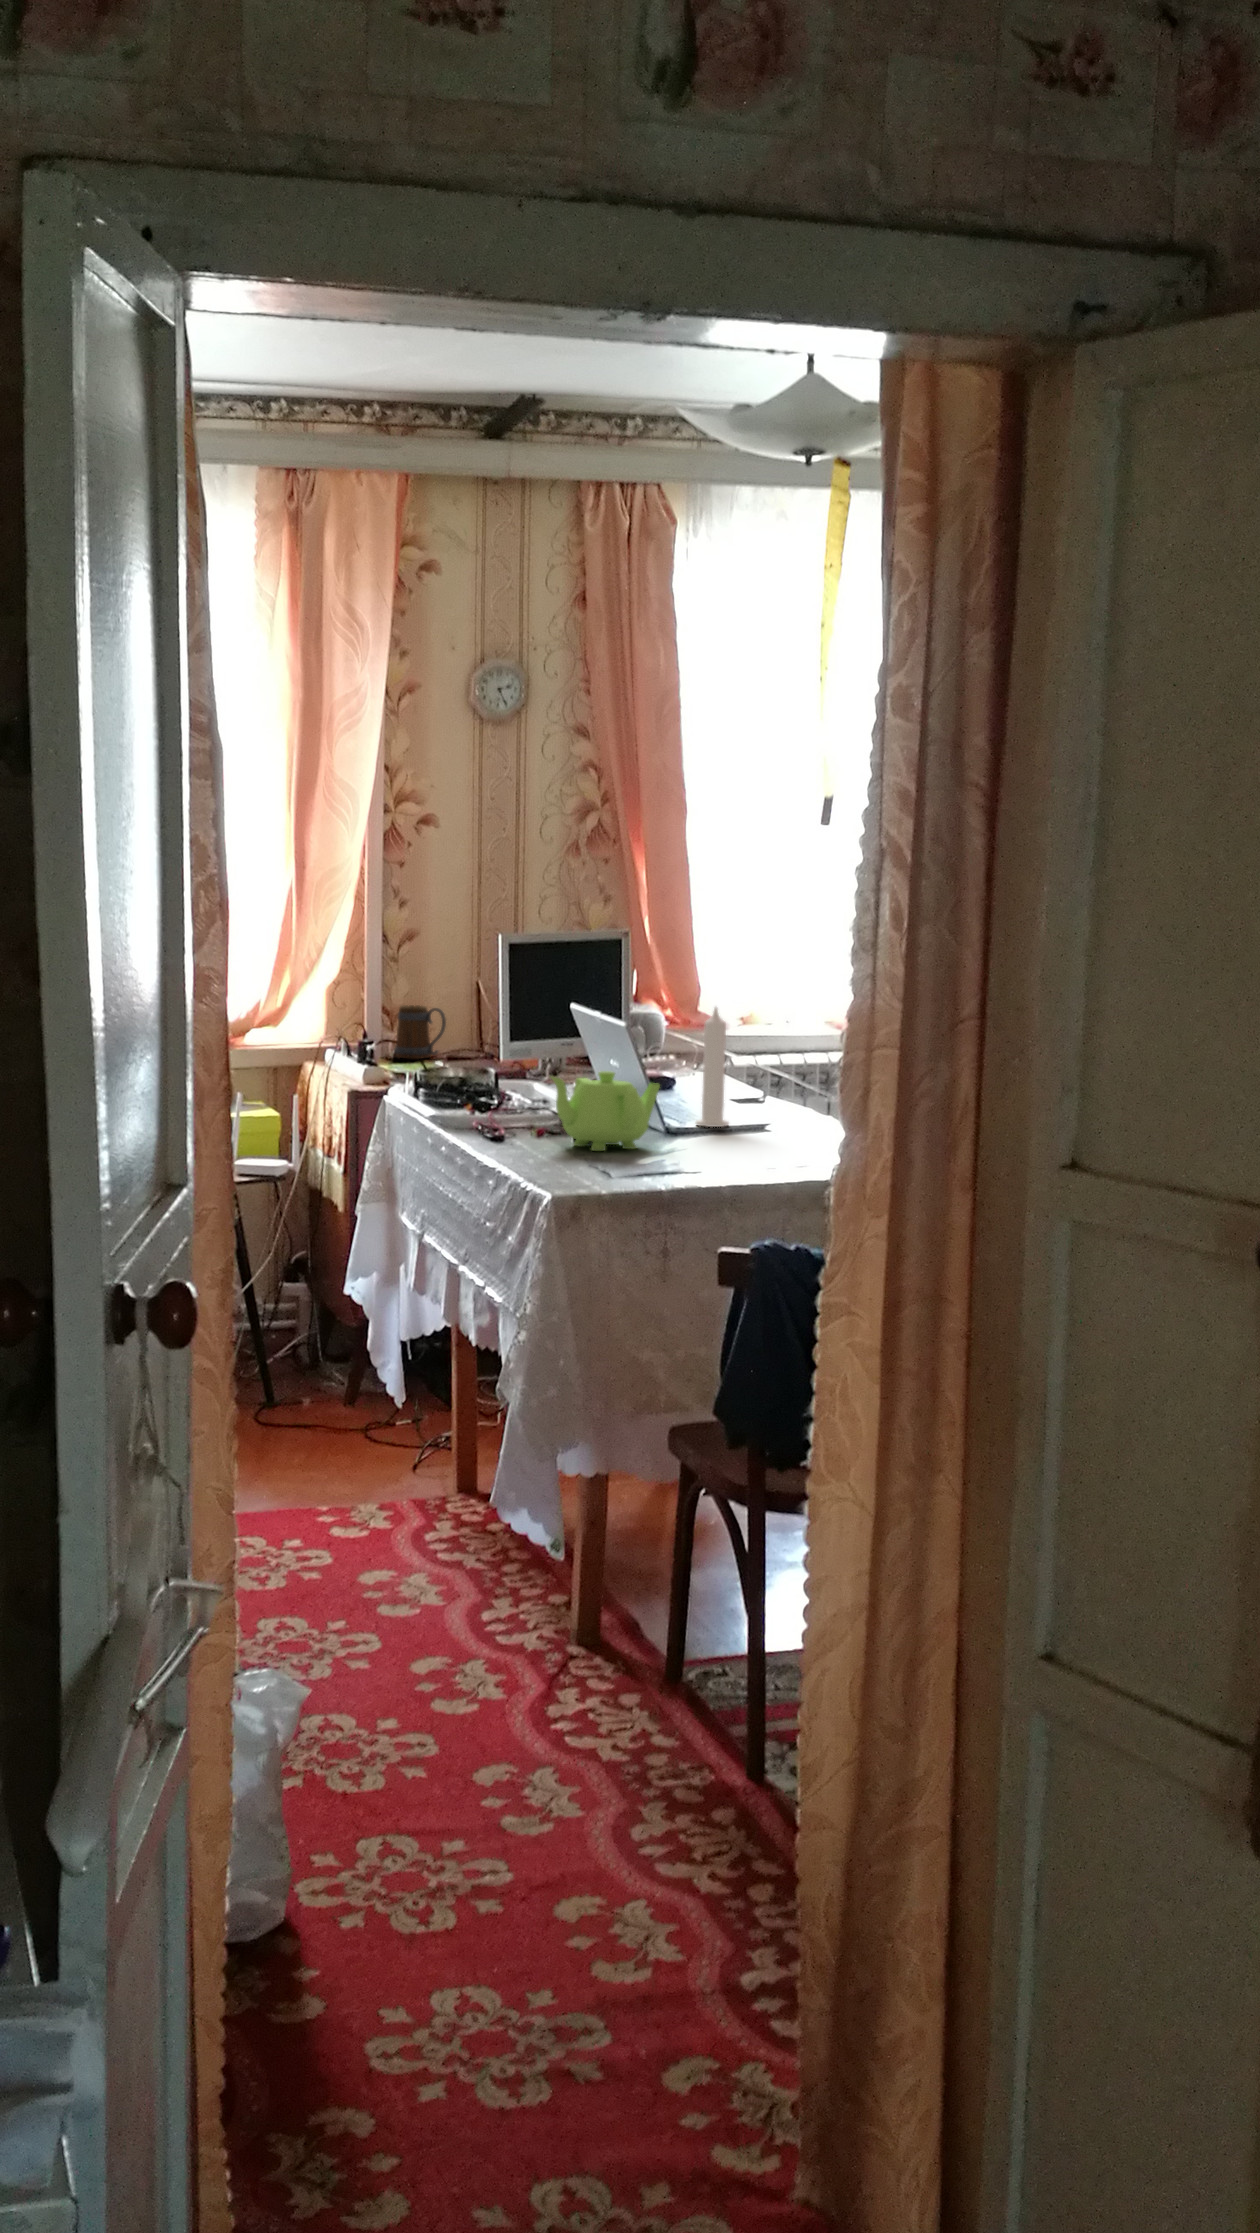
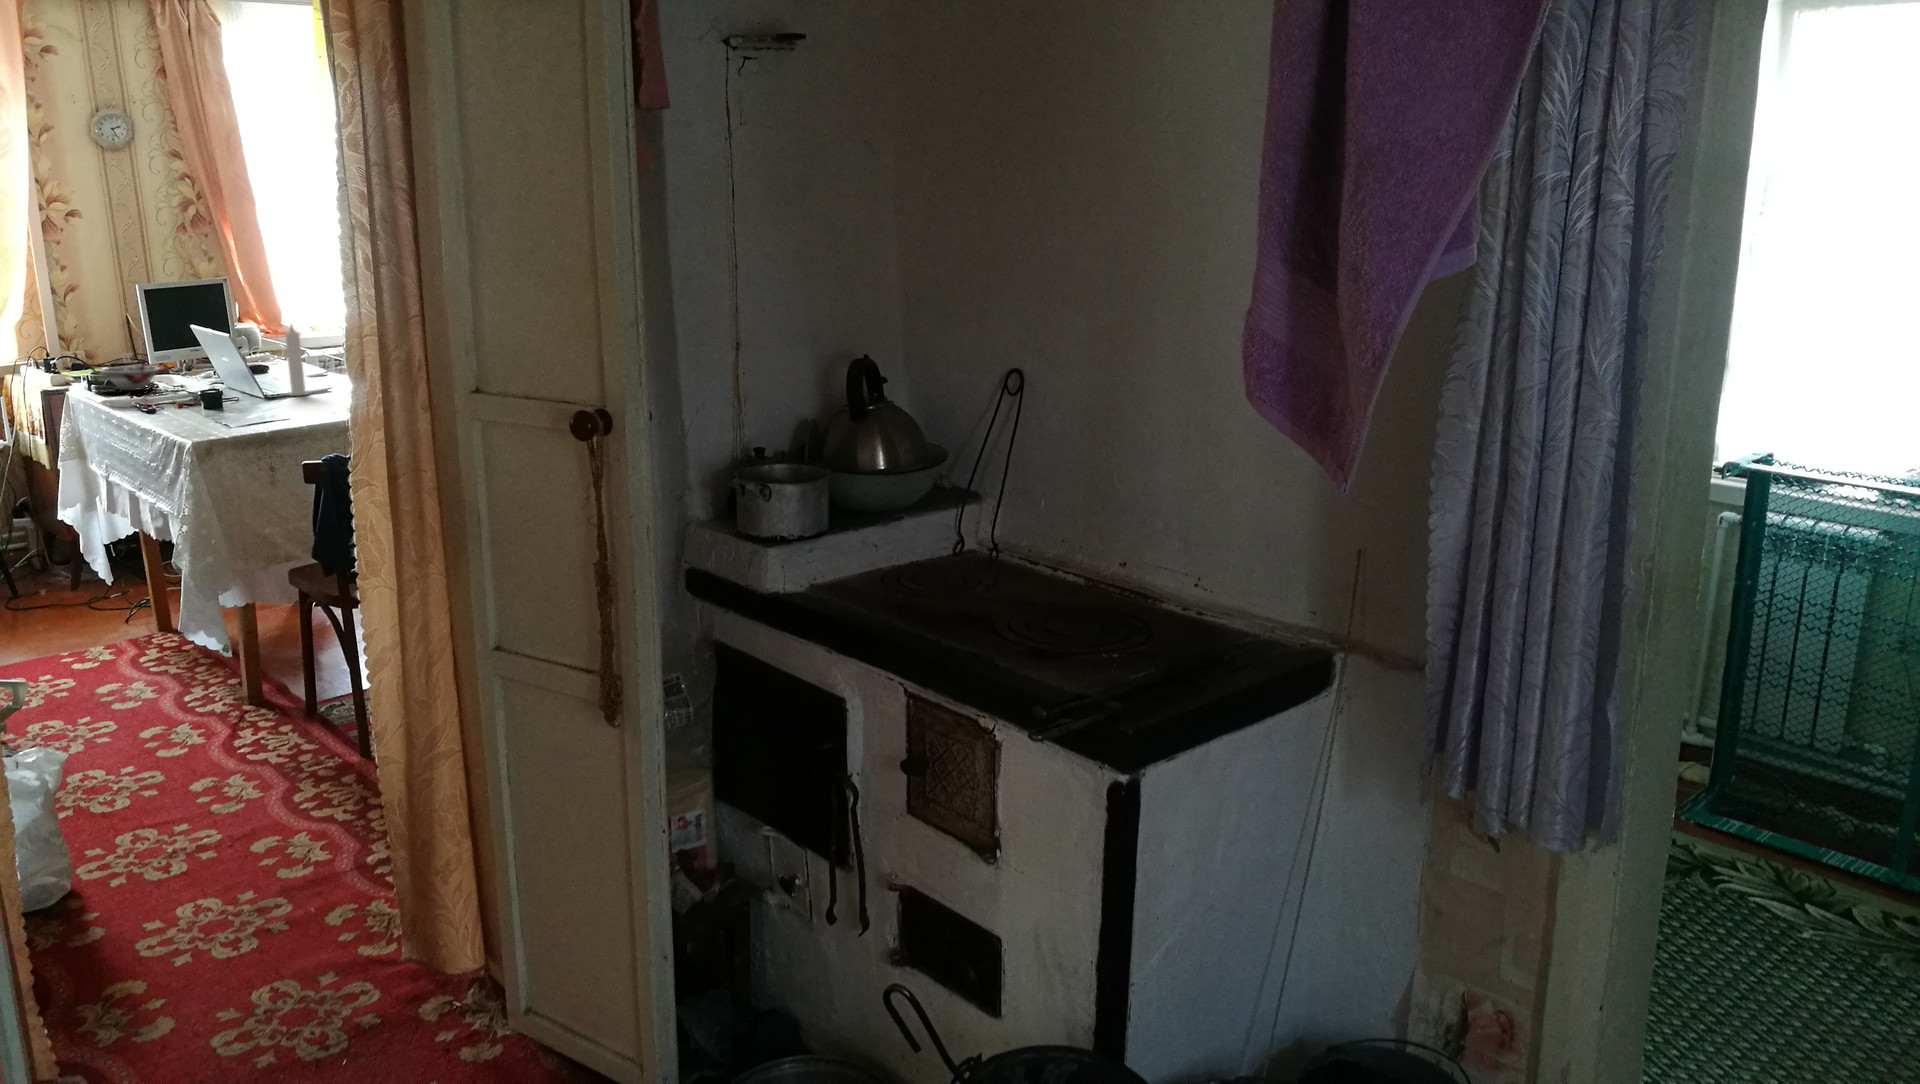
mug: present [395,1005,446,1059] -> none [68,331,106,365]
bowl: none [433,1043,517,1101] -> present [100,353,159,390]
teapot: present [551,1071,660,1151] -> none [182,367,260,415]

